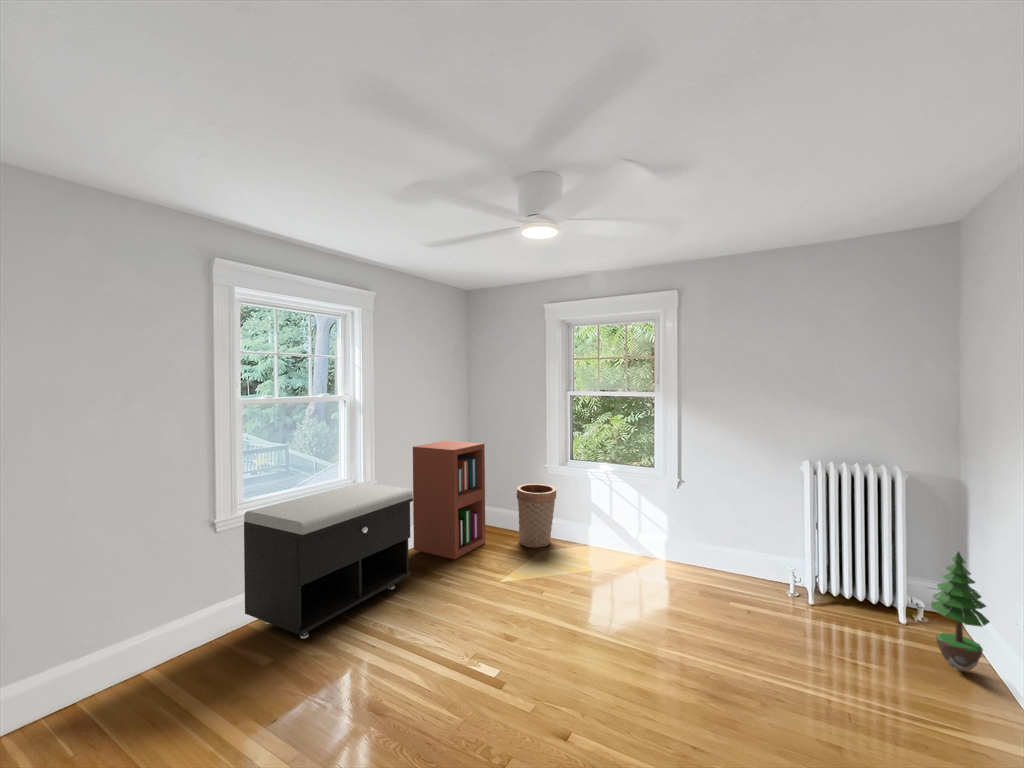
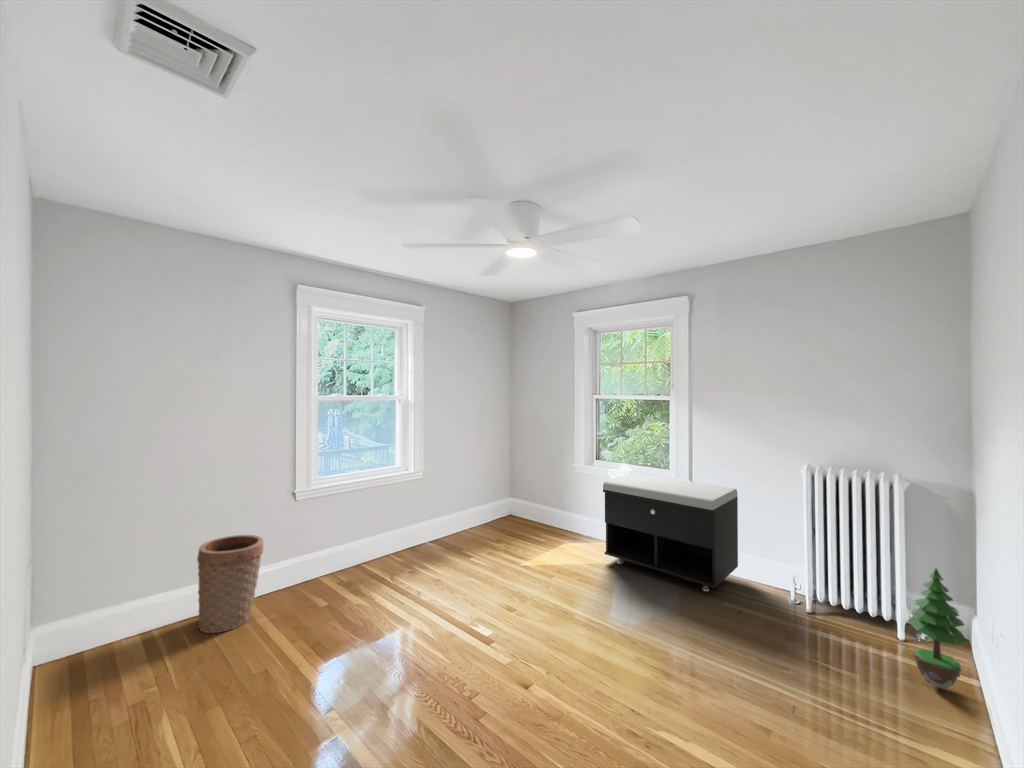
bookshelf: present [413,441,485,559] -> none [458,441,519,542]
storage bench: present [244,482,413,639] -> present [603,473,738,592]
basket: present [517,484,556,547] -> present [197,535,263,633]

